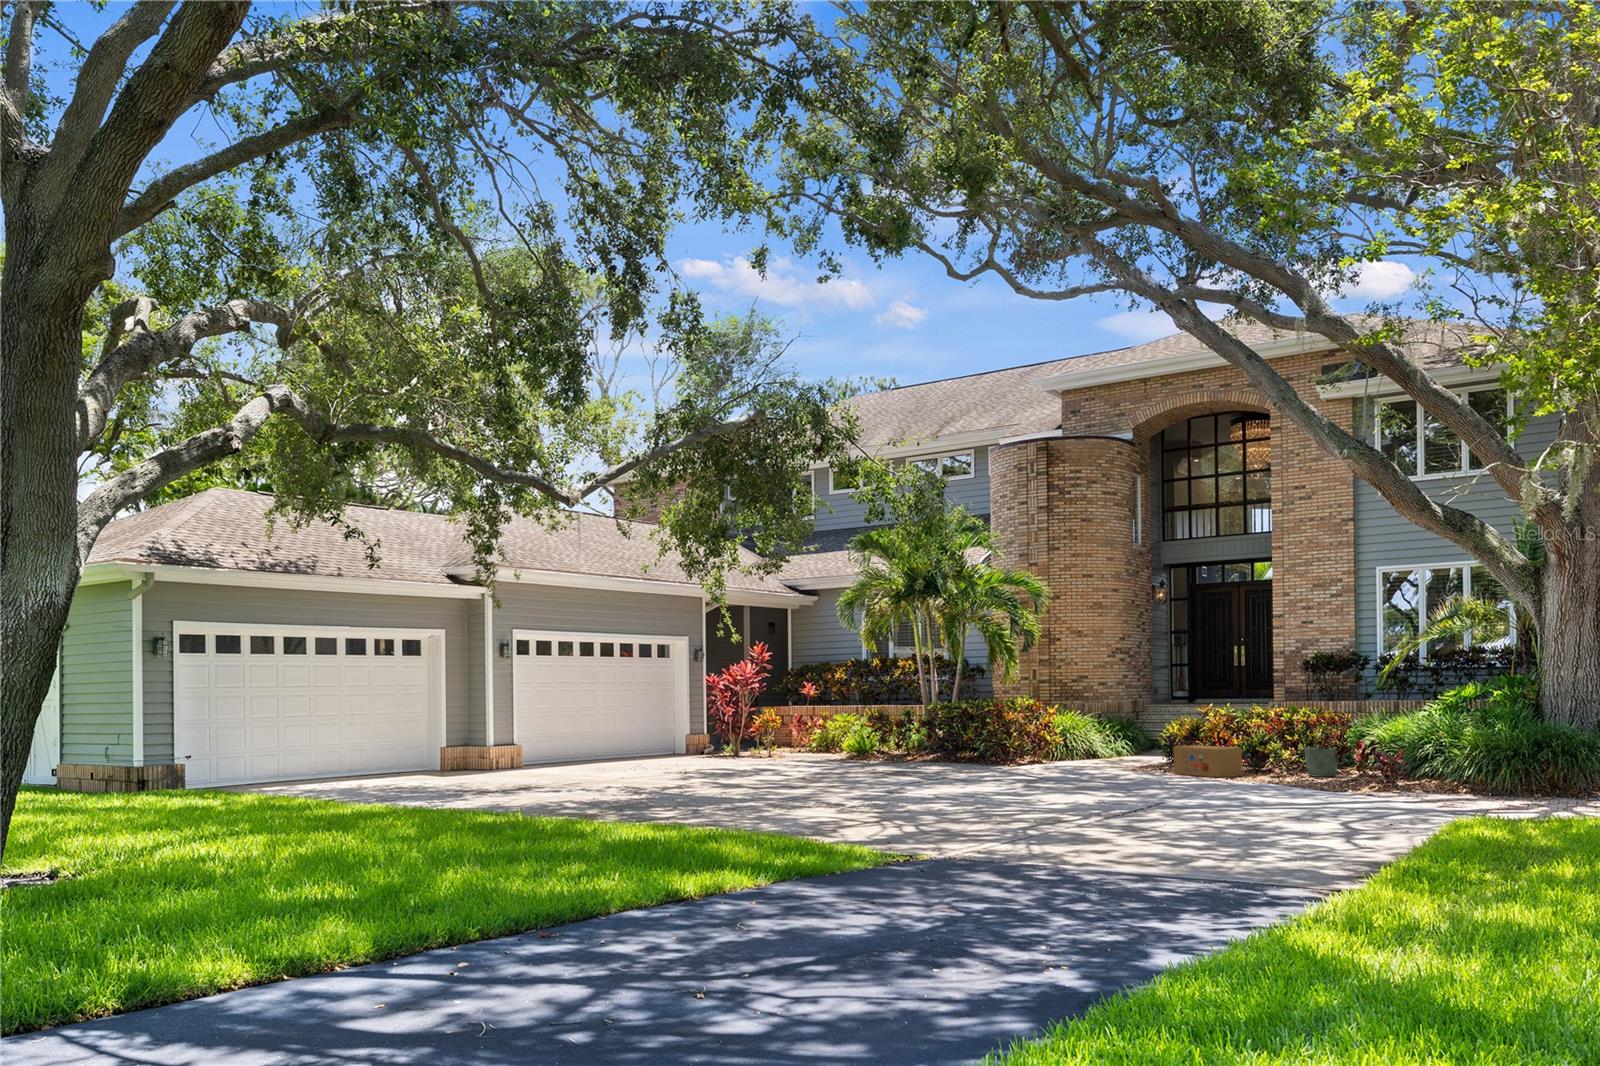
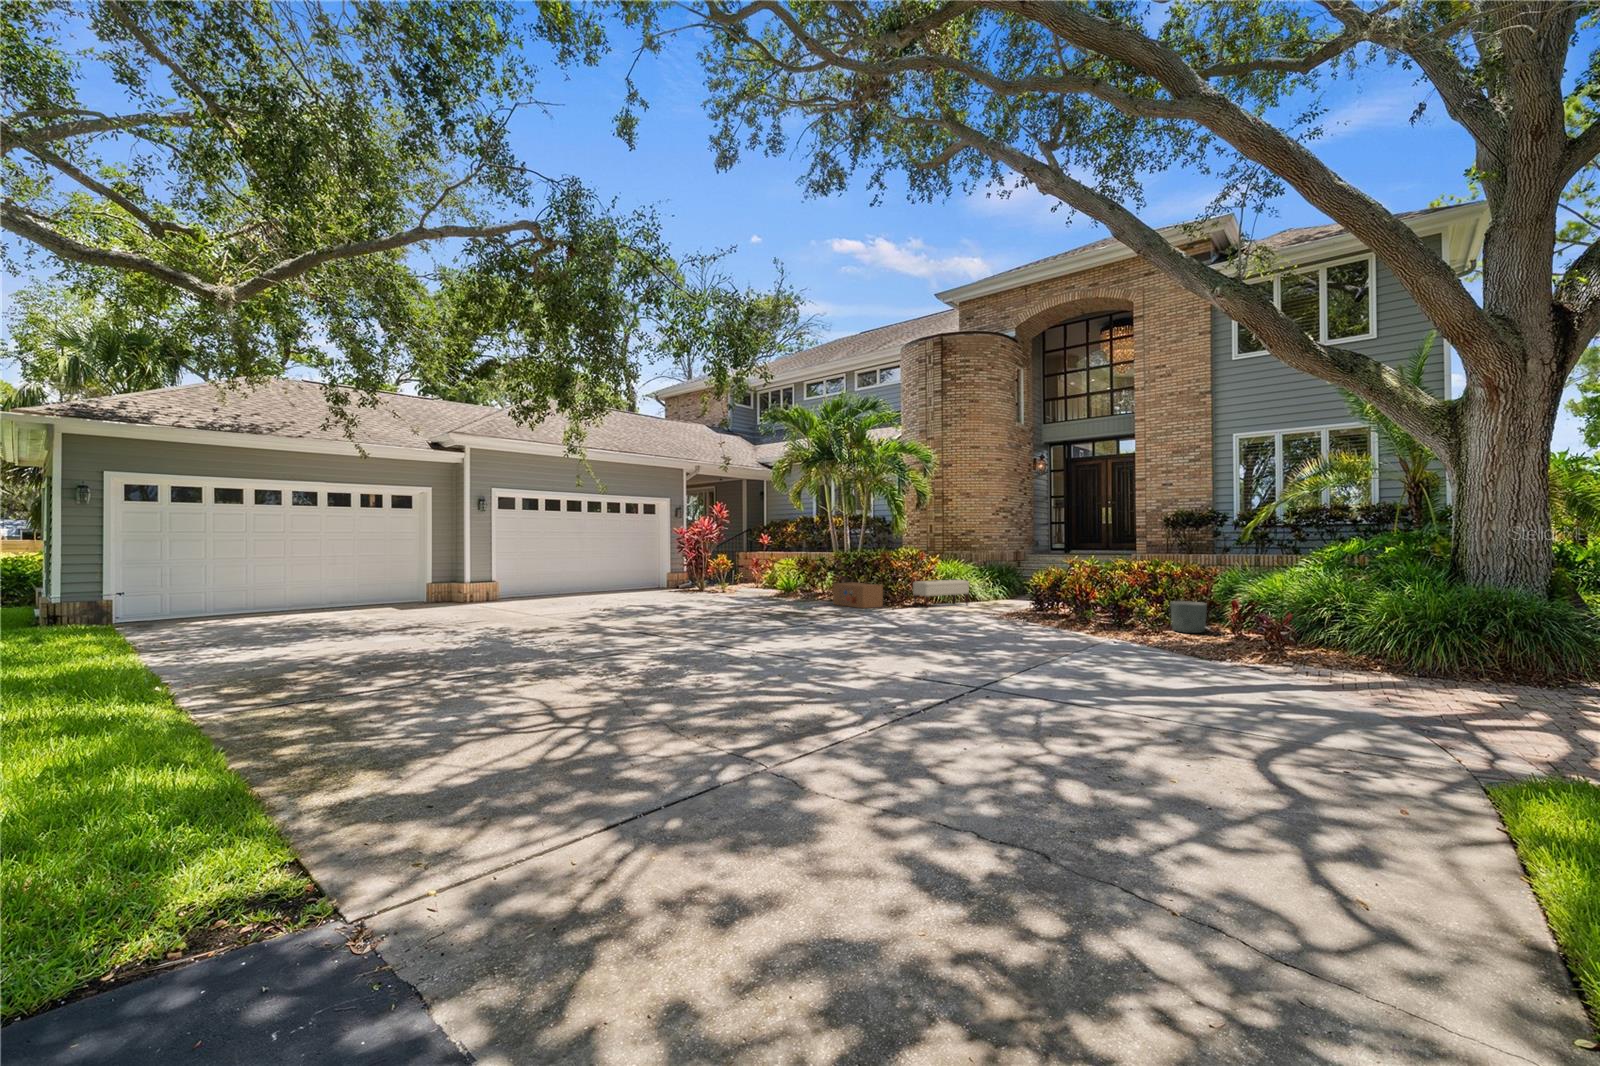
bench: none [1033,734,1094,765] -> present [913,580,969,607]
cardboard box: present [1173,745,1243,777] -> present [833,582,883,608]

